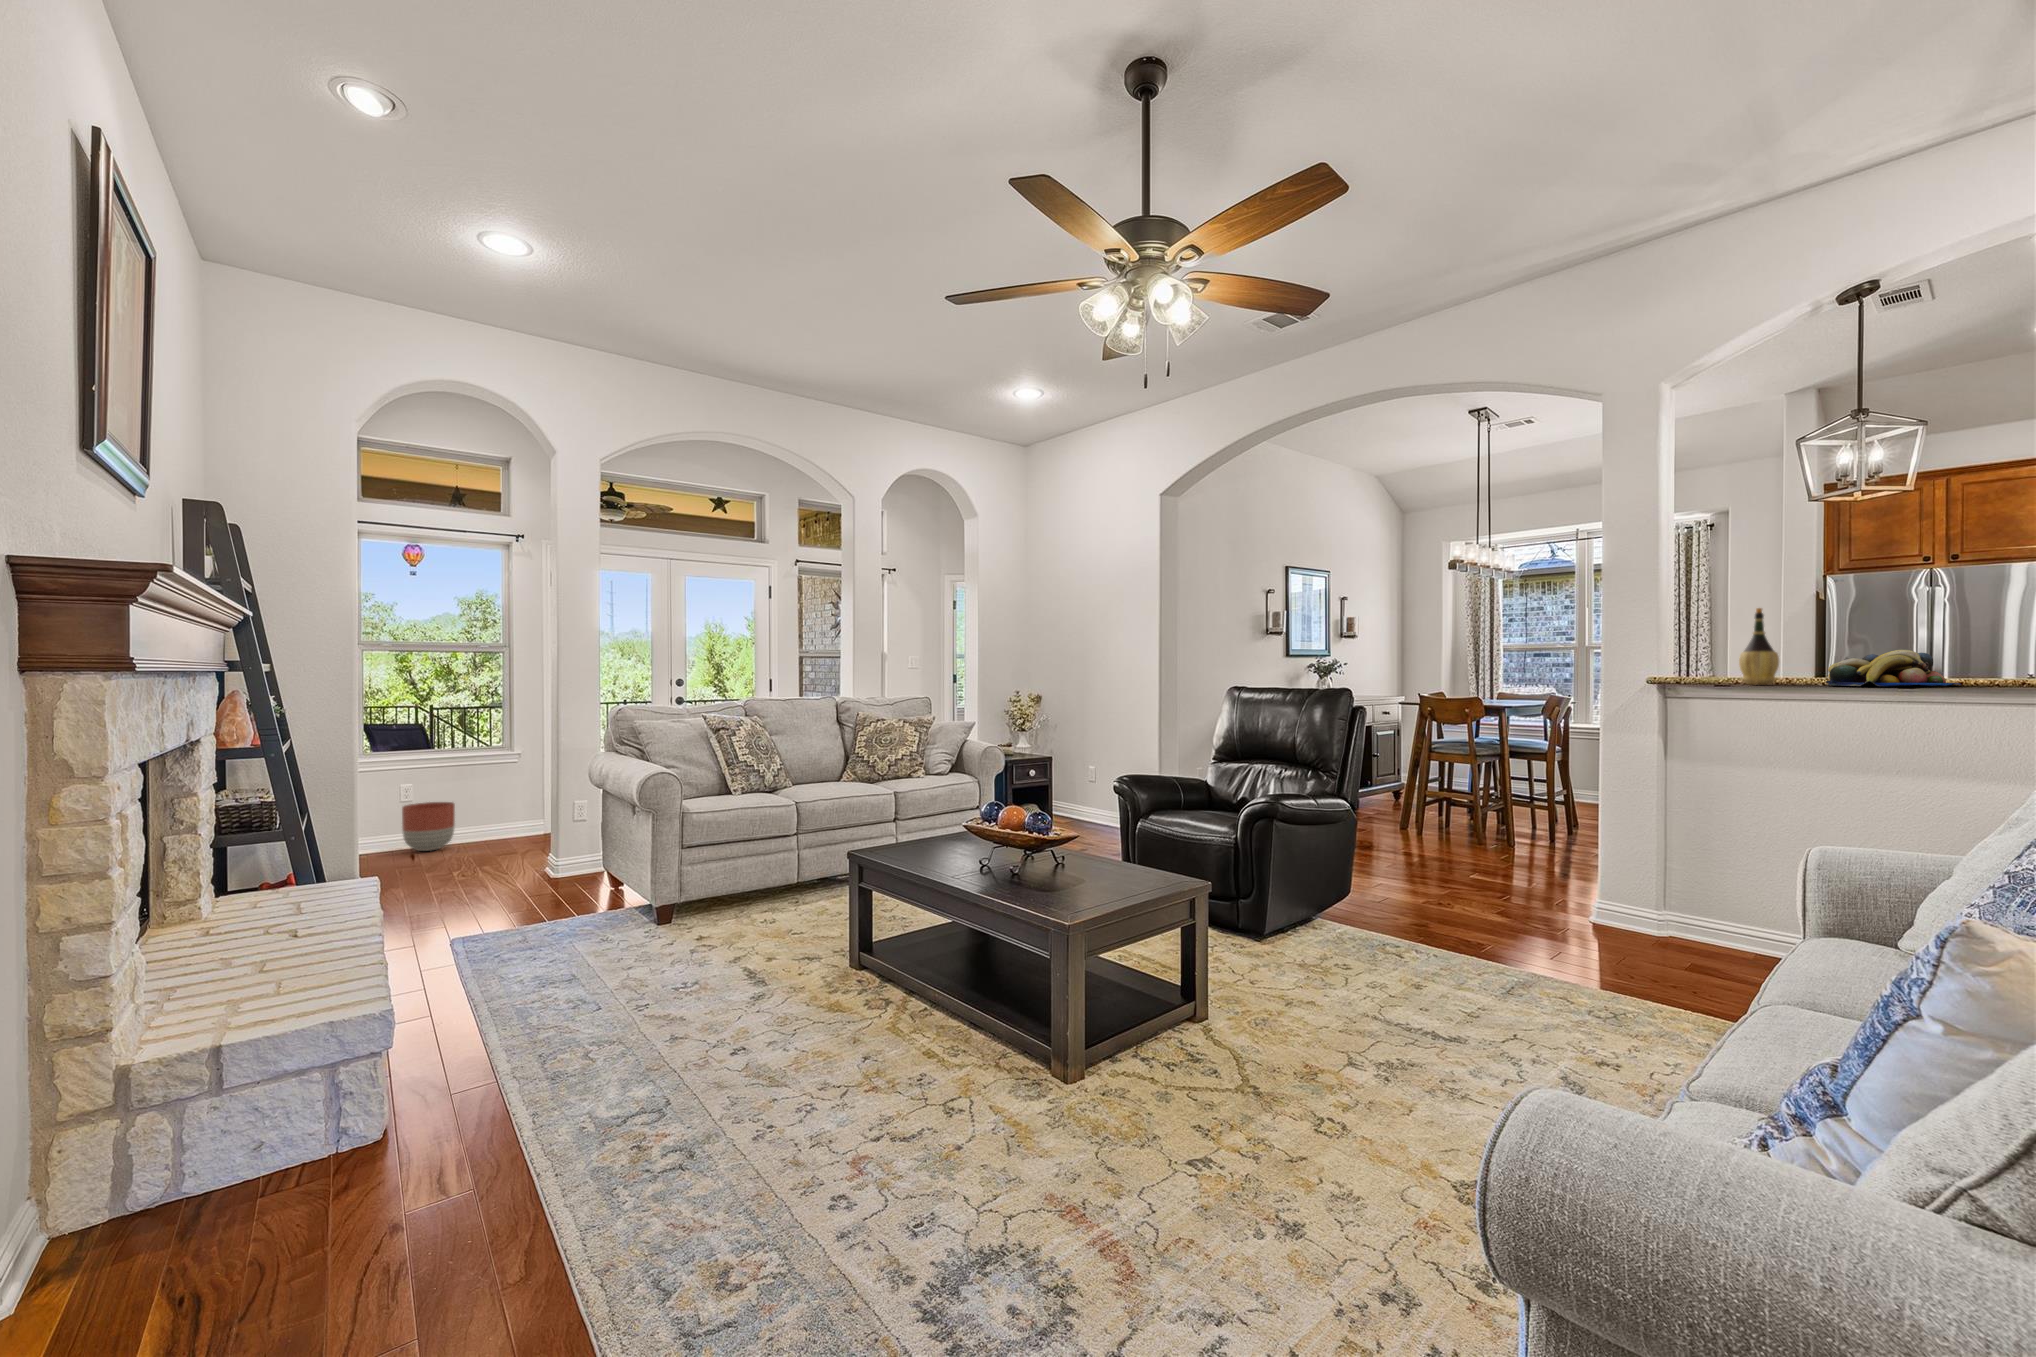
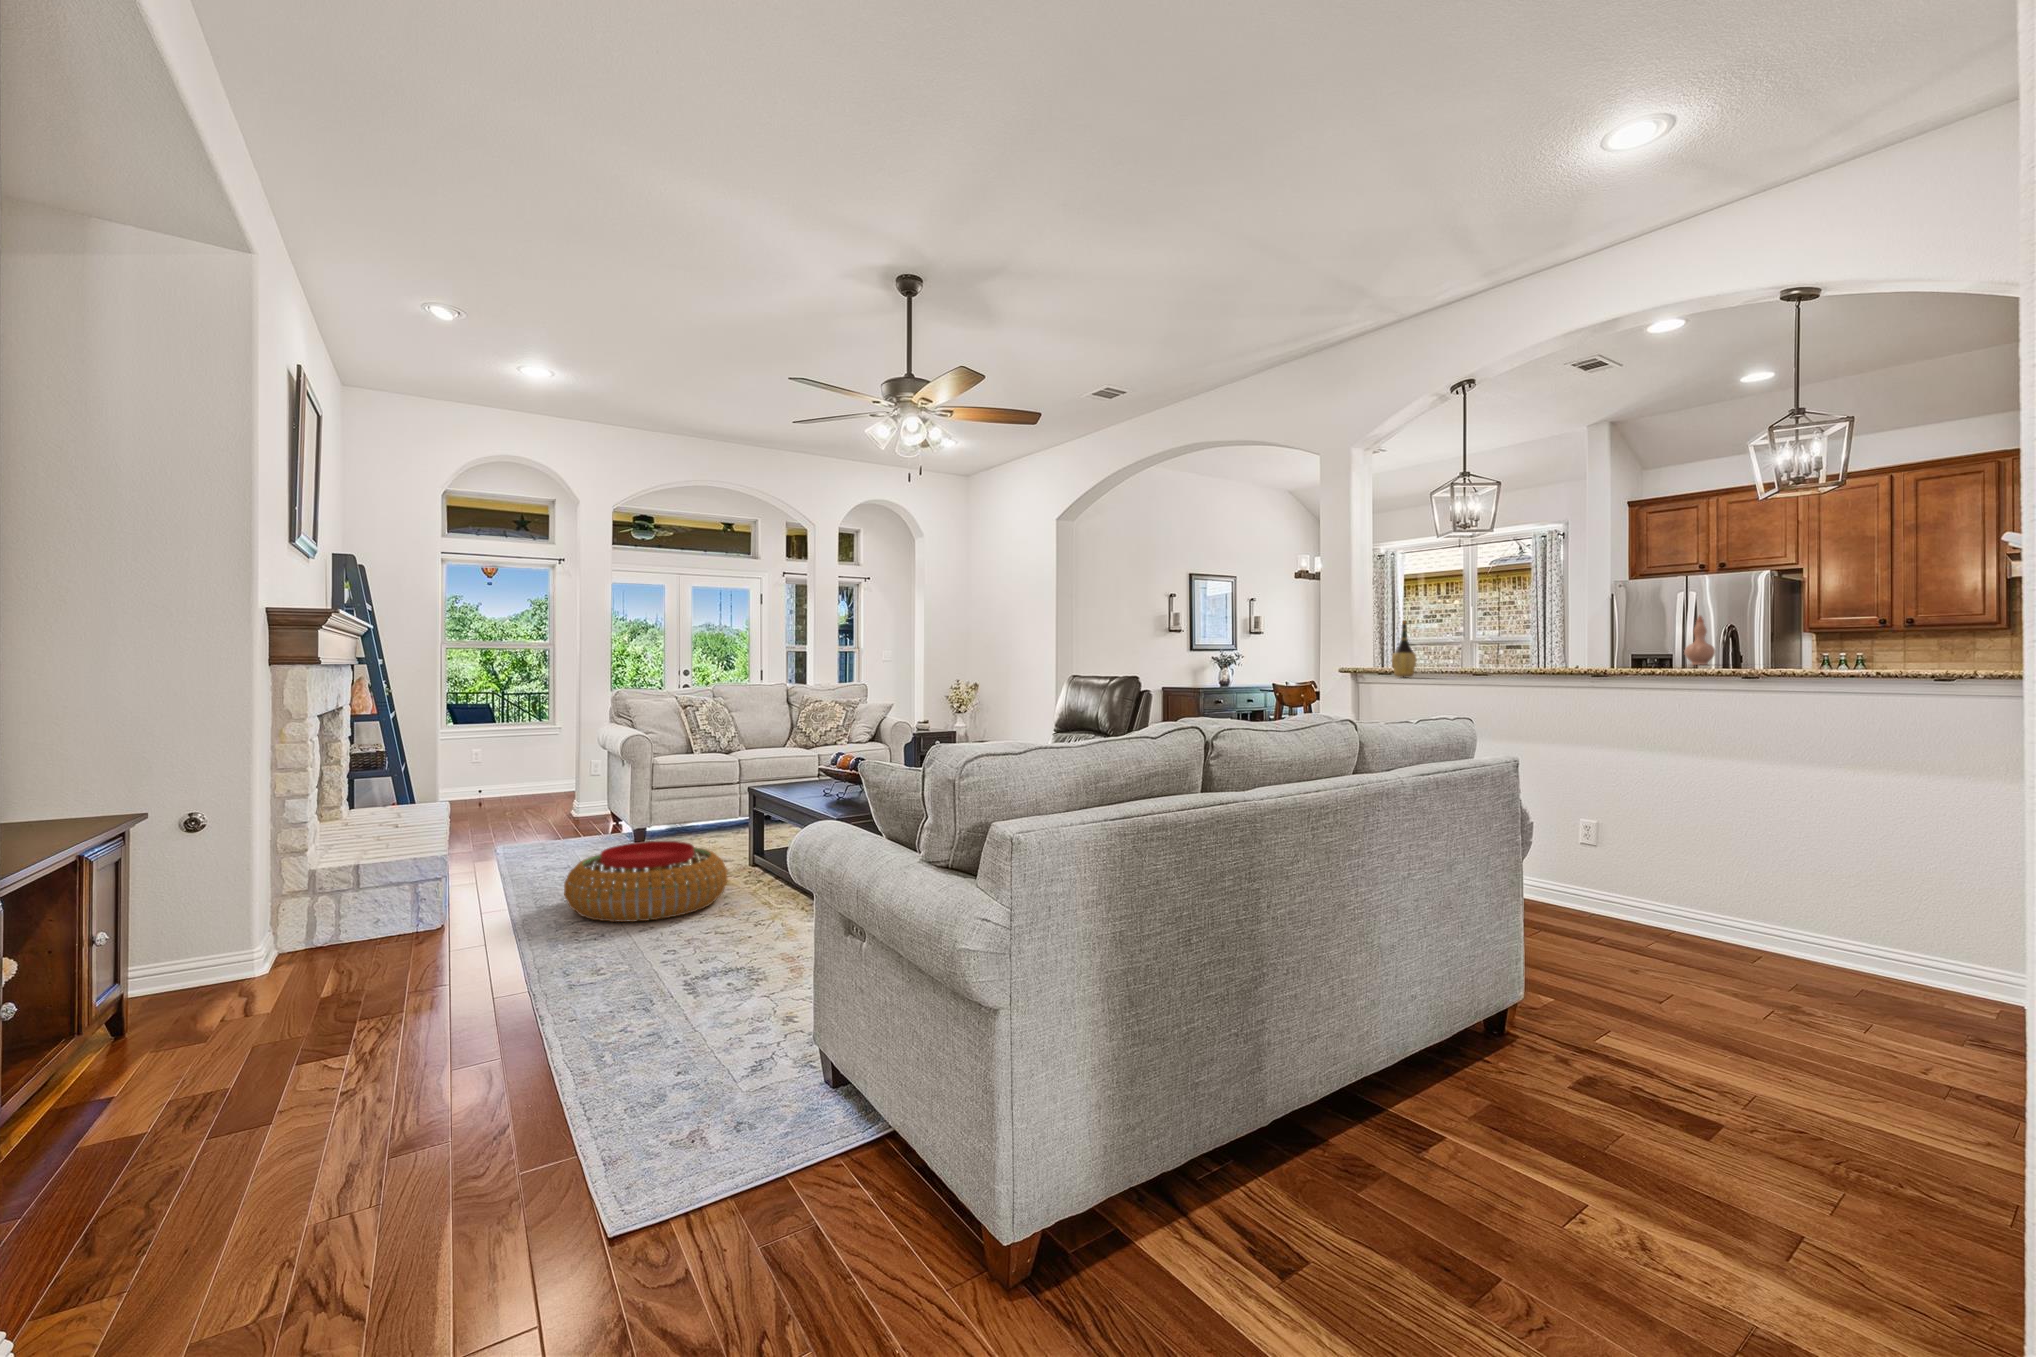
vase: none [1953,609,1997,669] -> present [1684,615,1715,665]
fruit bowl: present [1826,650,1961,686] -> none [1430,652,1511,679]
planter: present [402,802,455,851] -> none [479,762,517,798]
pouf: none [603,951,868,1115] -> present [564,841,728,922]

